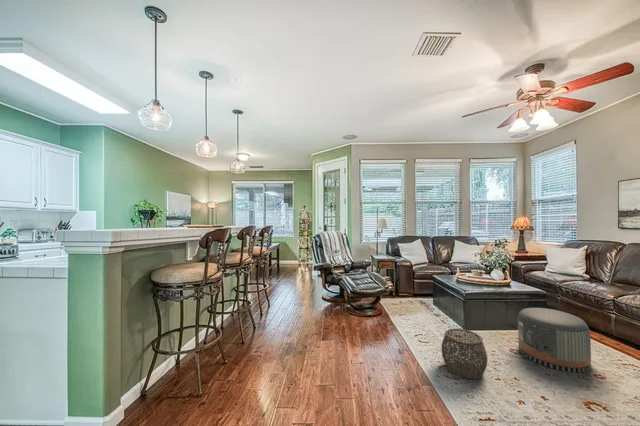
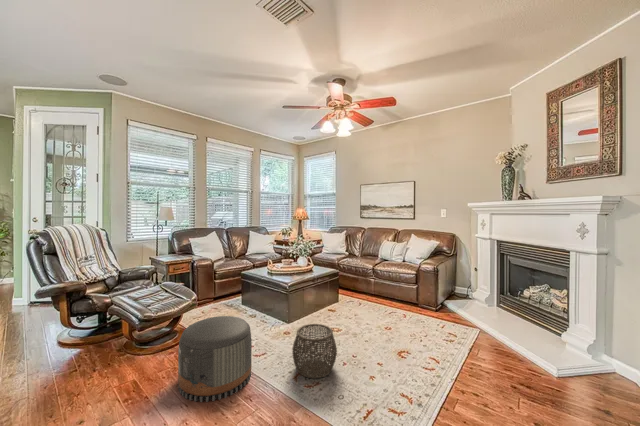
pouf: present [518,308,591,373] -> present [178,316,252,402]

